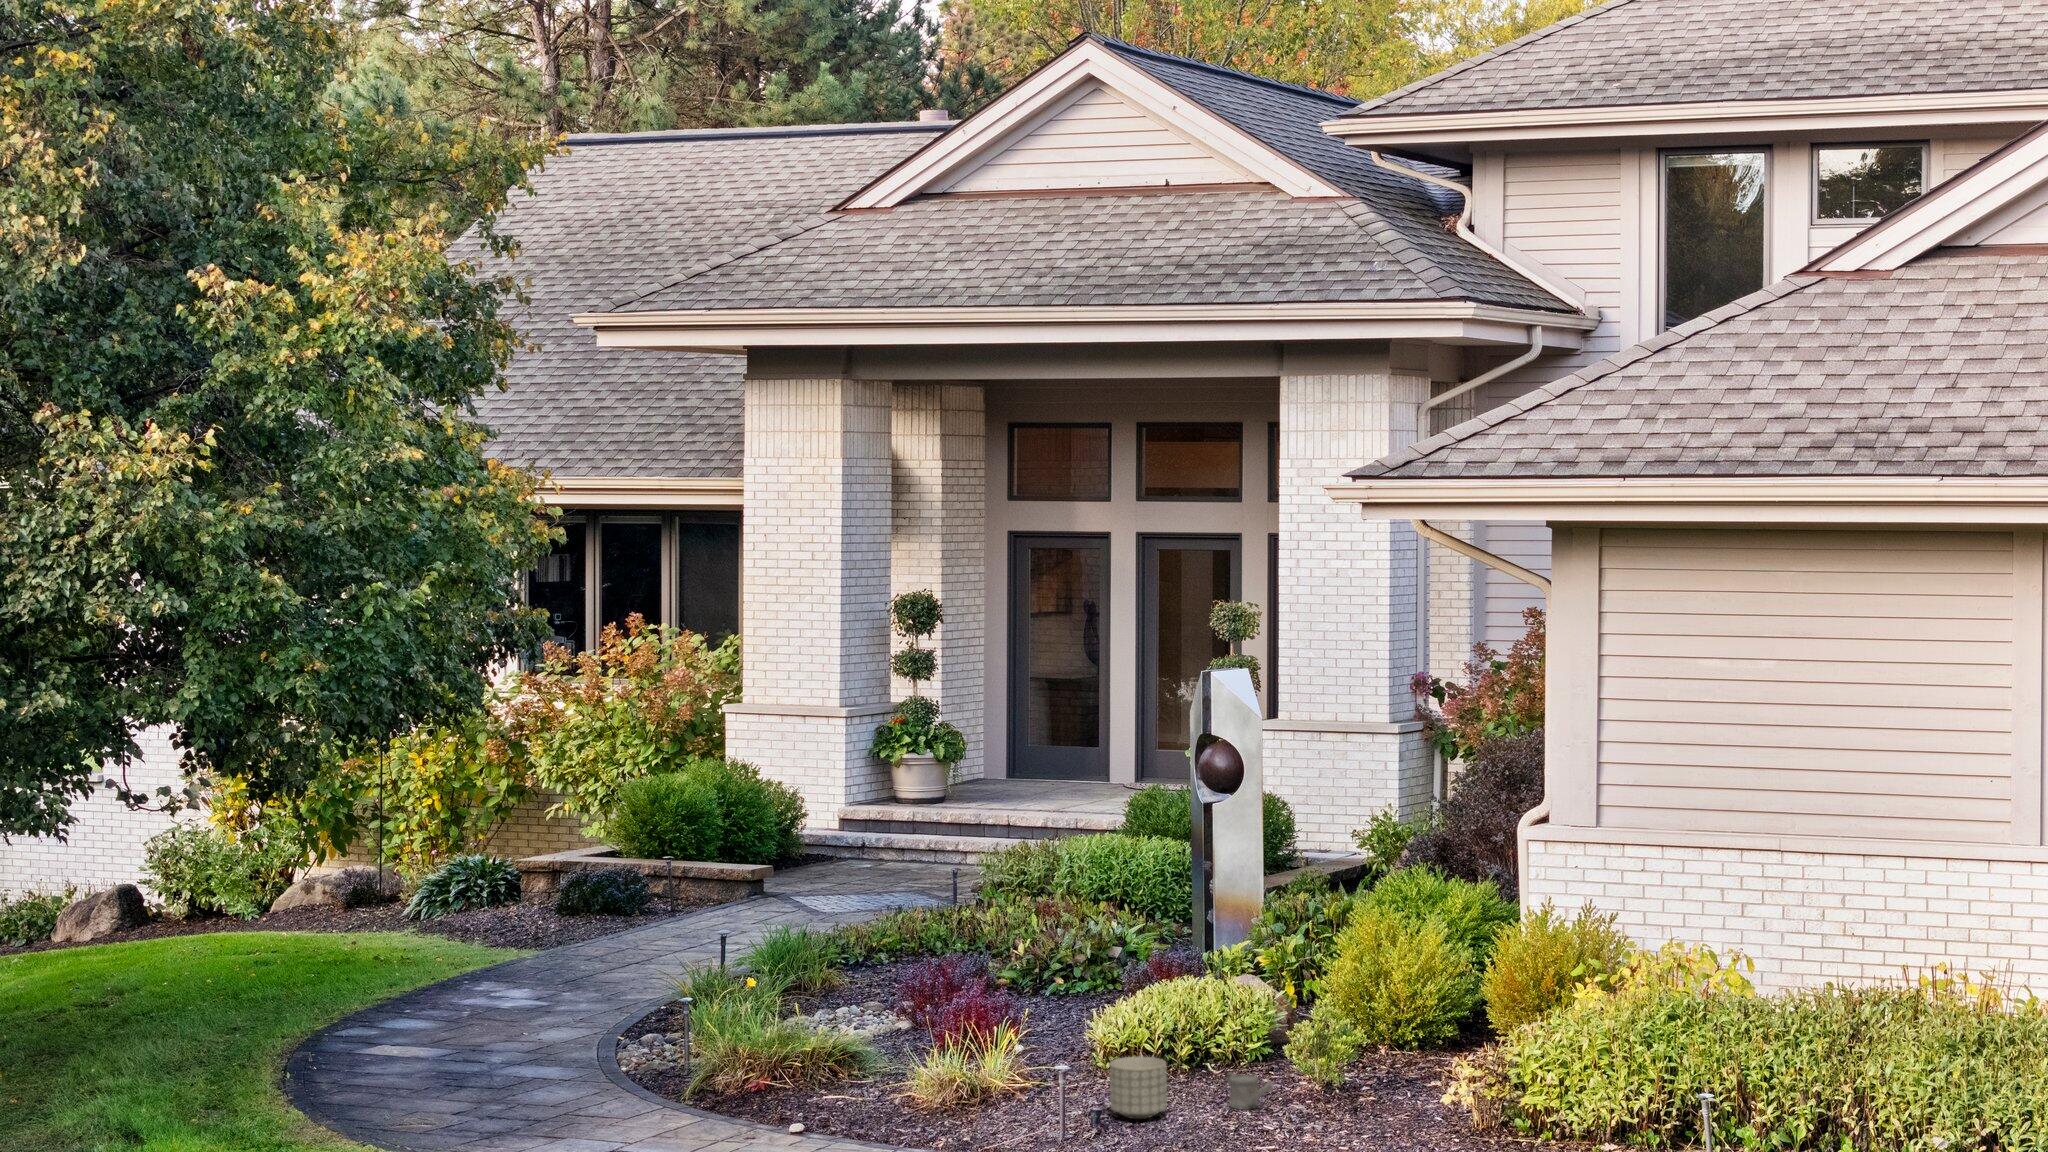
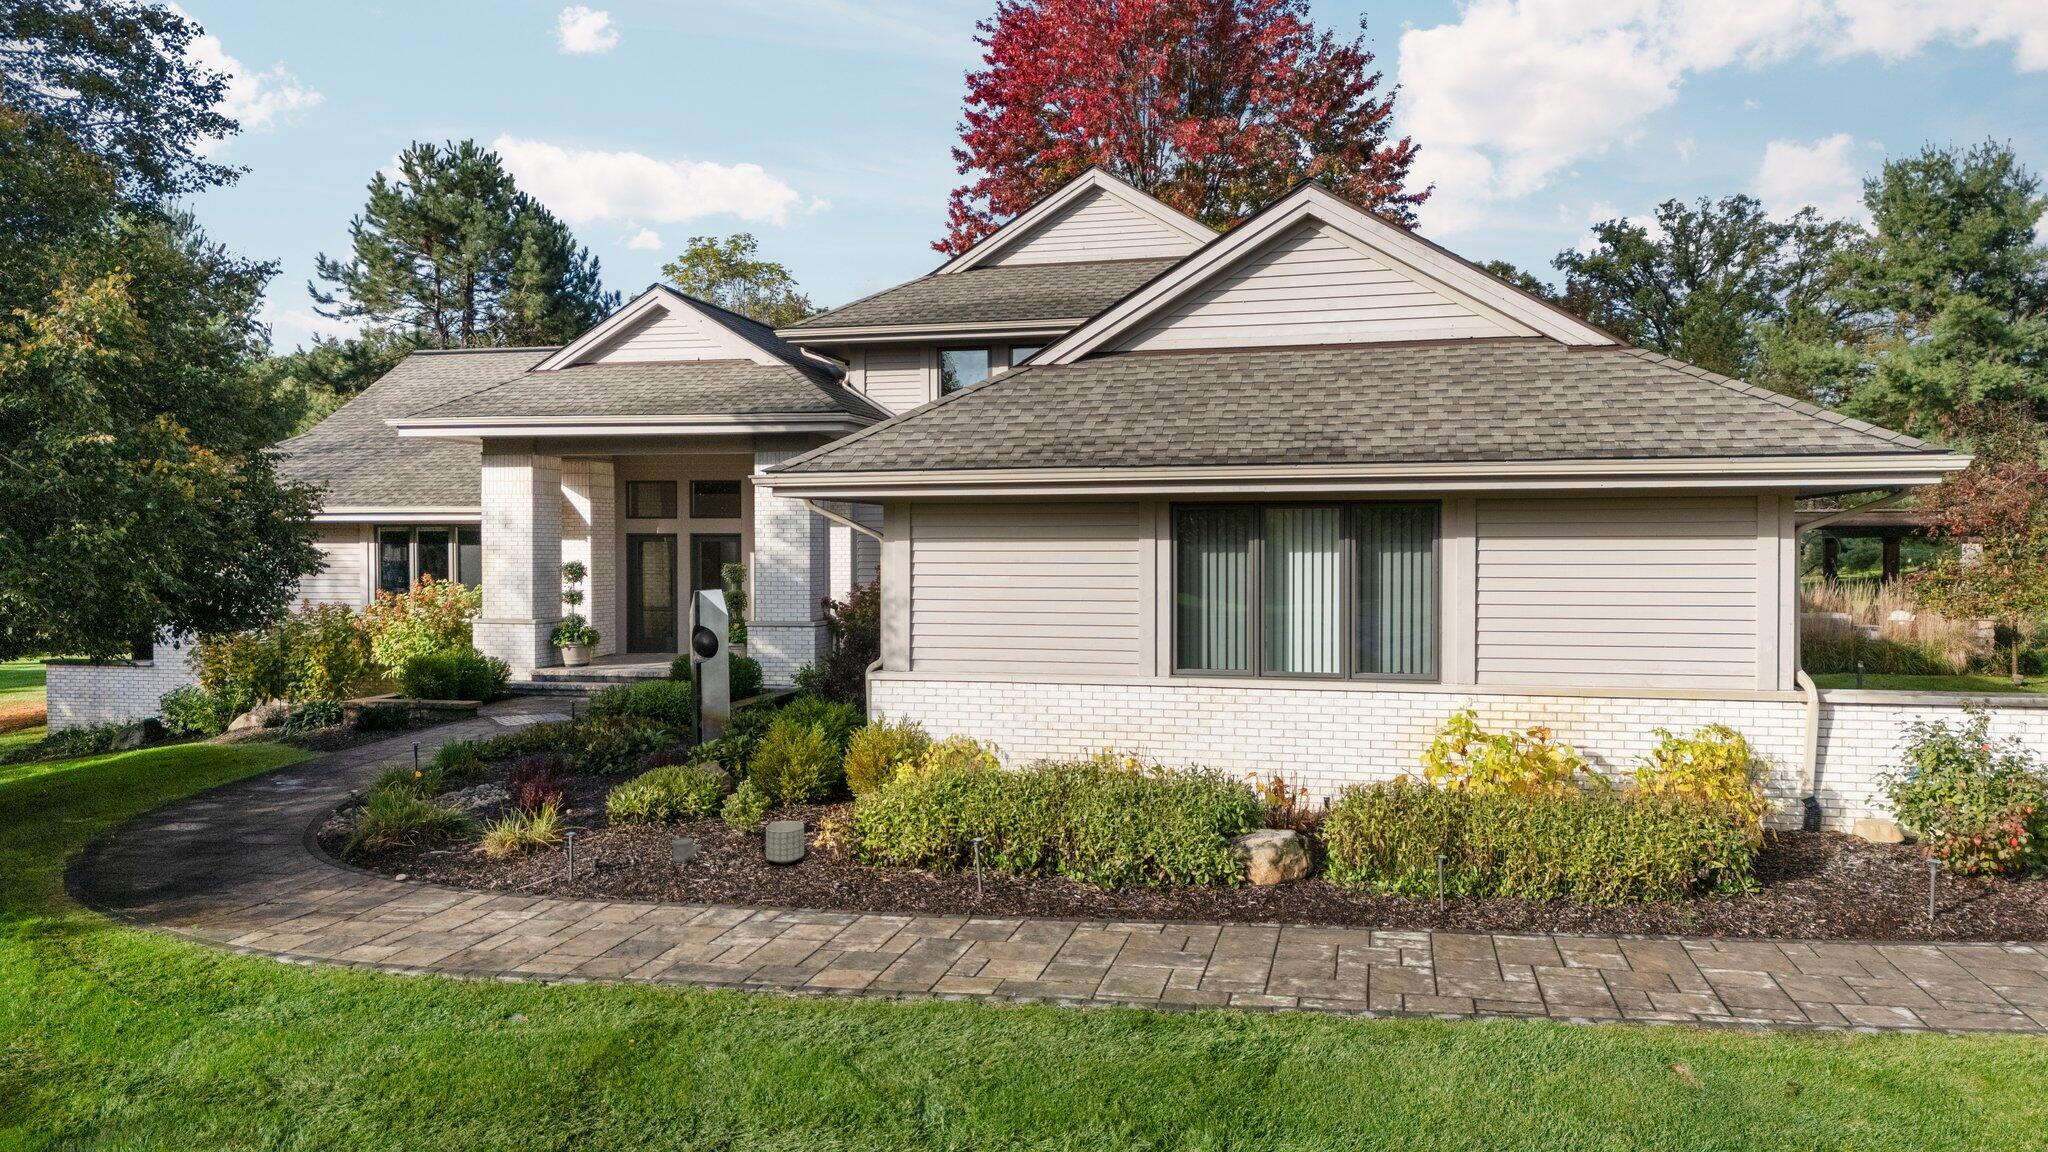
planter: present [1110,1057,1167,1119] -> present [766,821,804,864]

